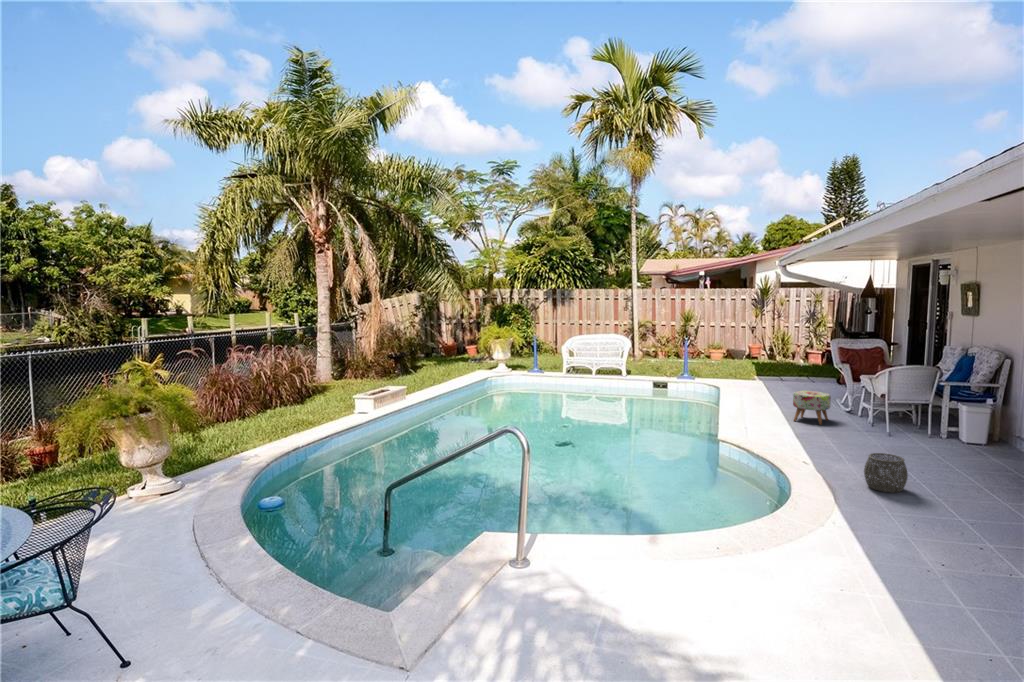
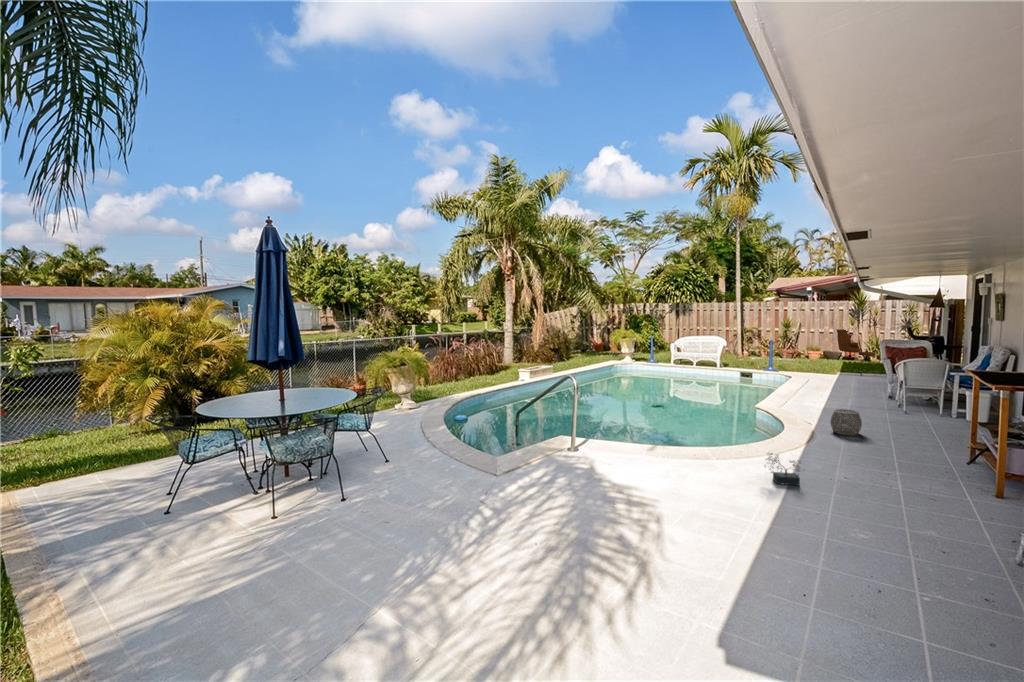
lounge chair: none [739,322,781,361] -> present [837,329,875,361]
ottoman: present [793,391,831,425] -> none [827,376,859,401]
decorative plant: none [902,573,970,635] -> present [766,453,801,485]

